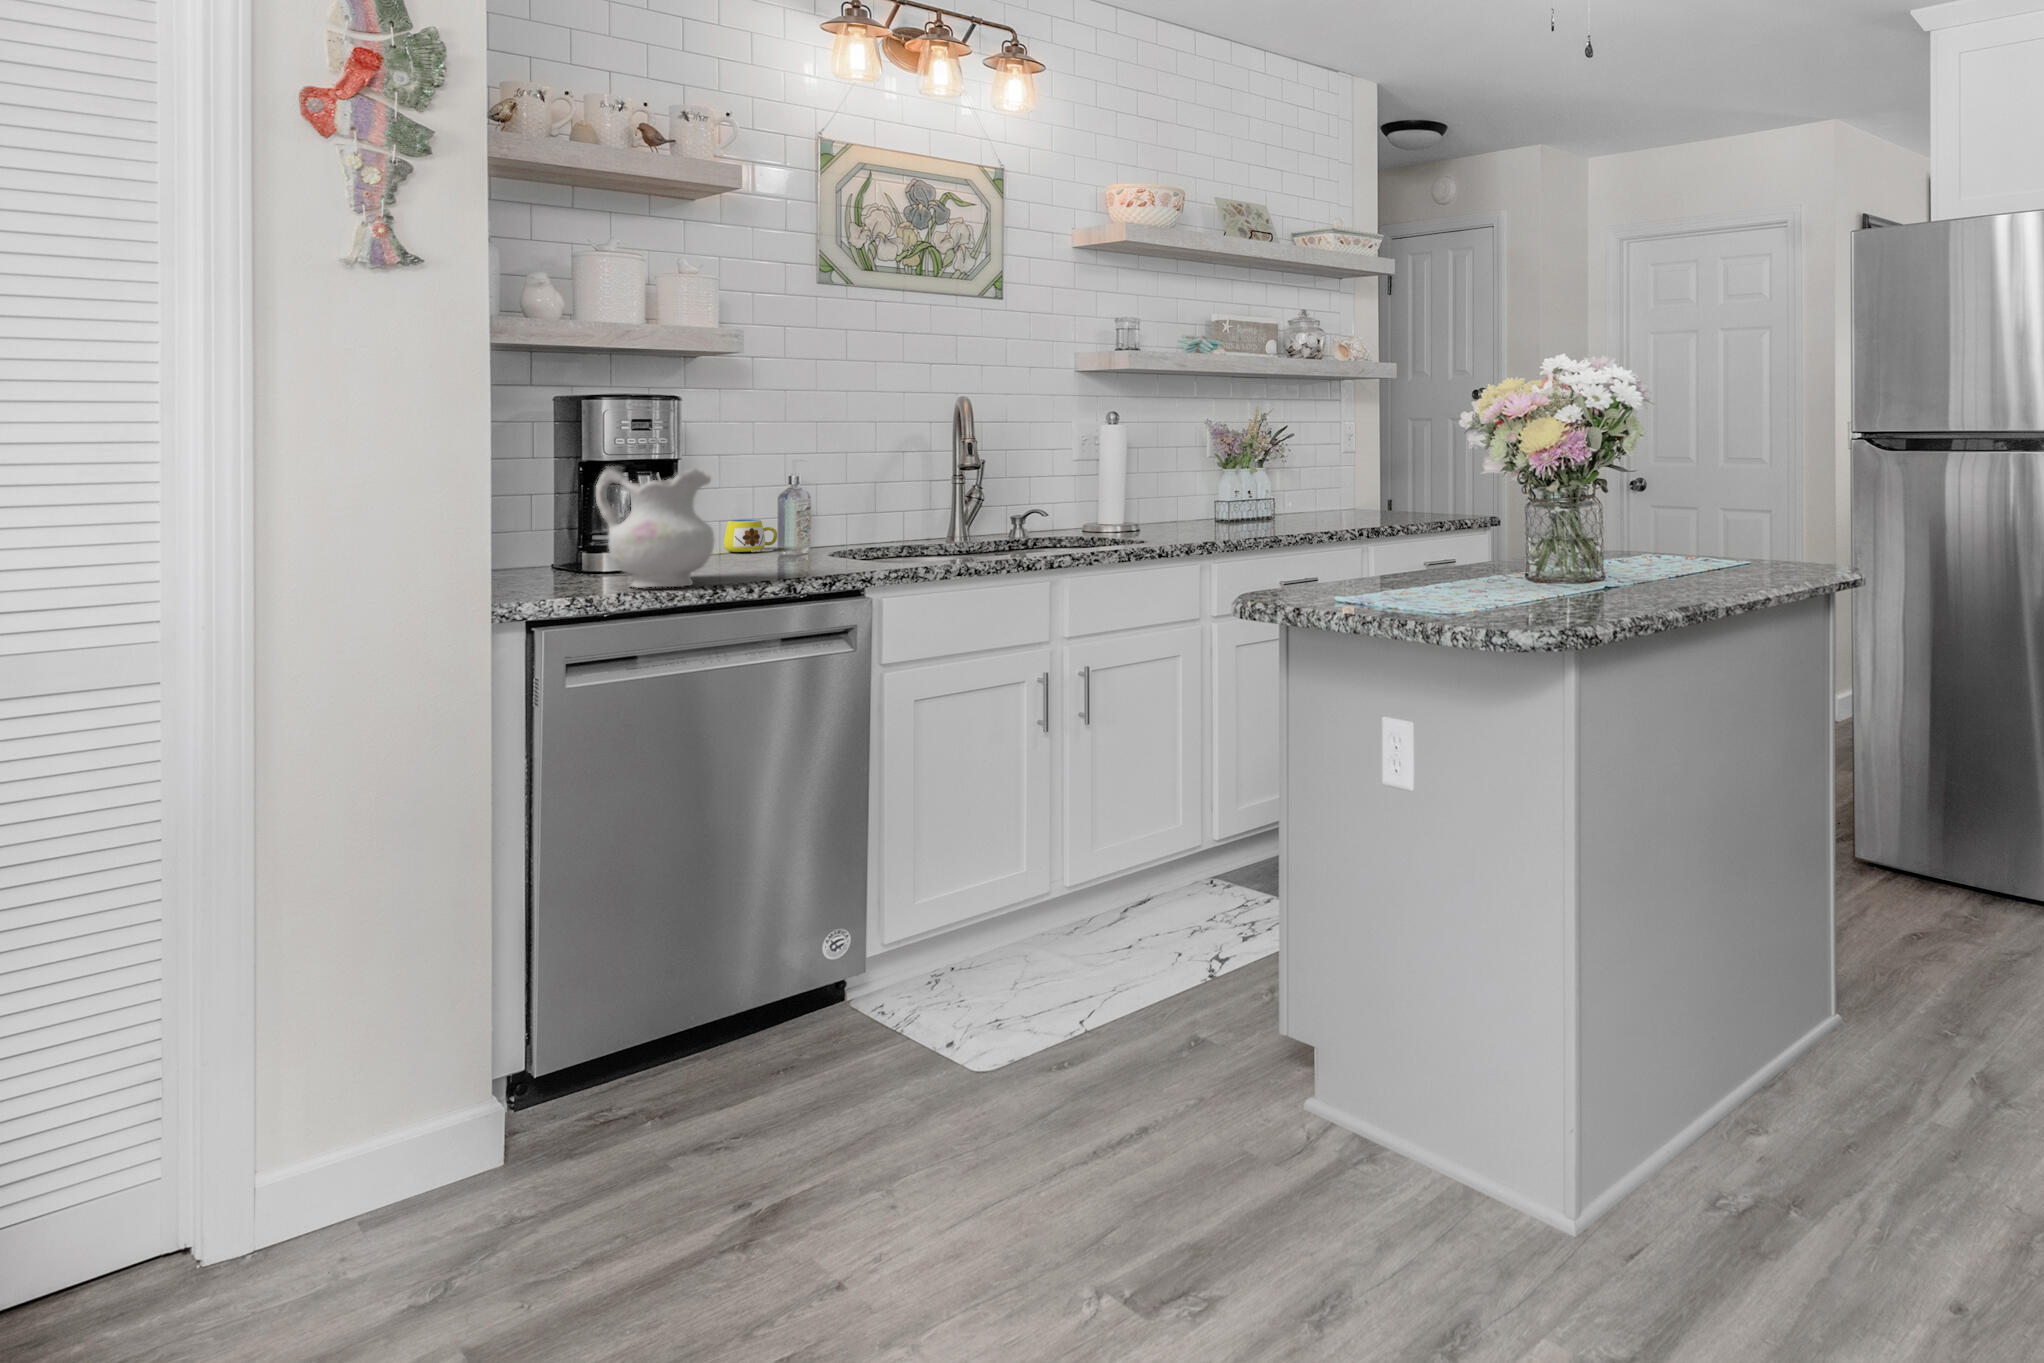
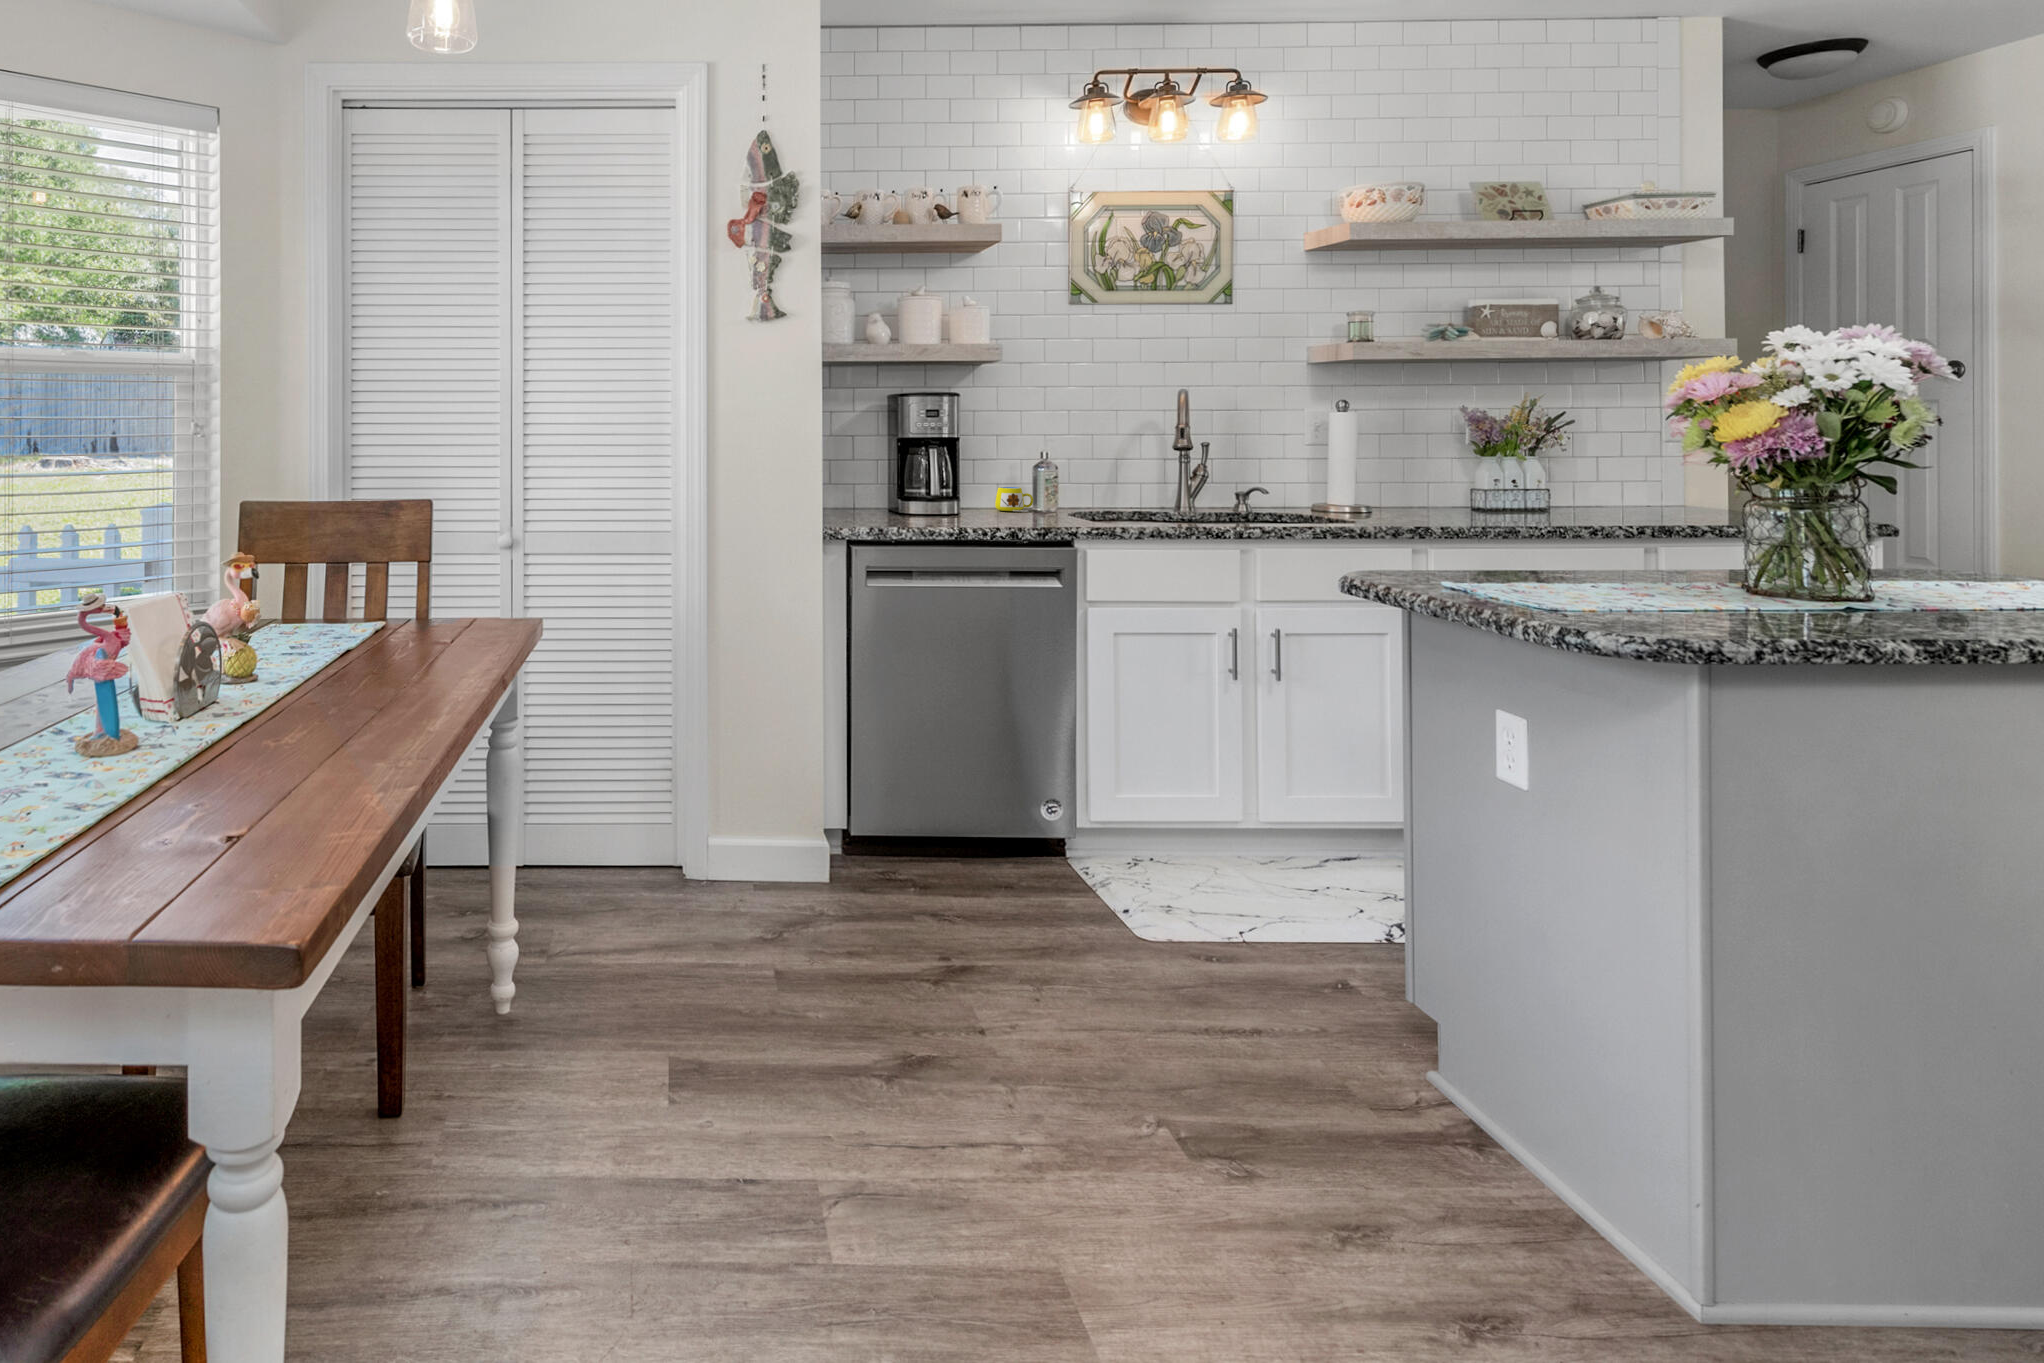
ceramic pitcher: present [596,466,714,588] -> none [897,444,970,530]

